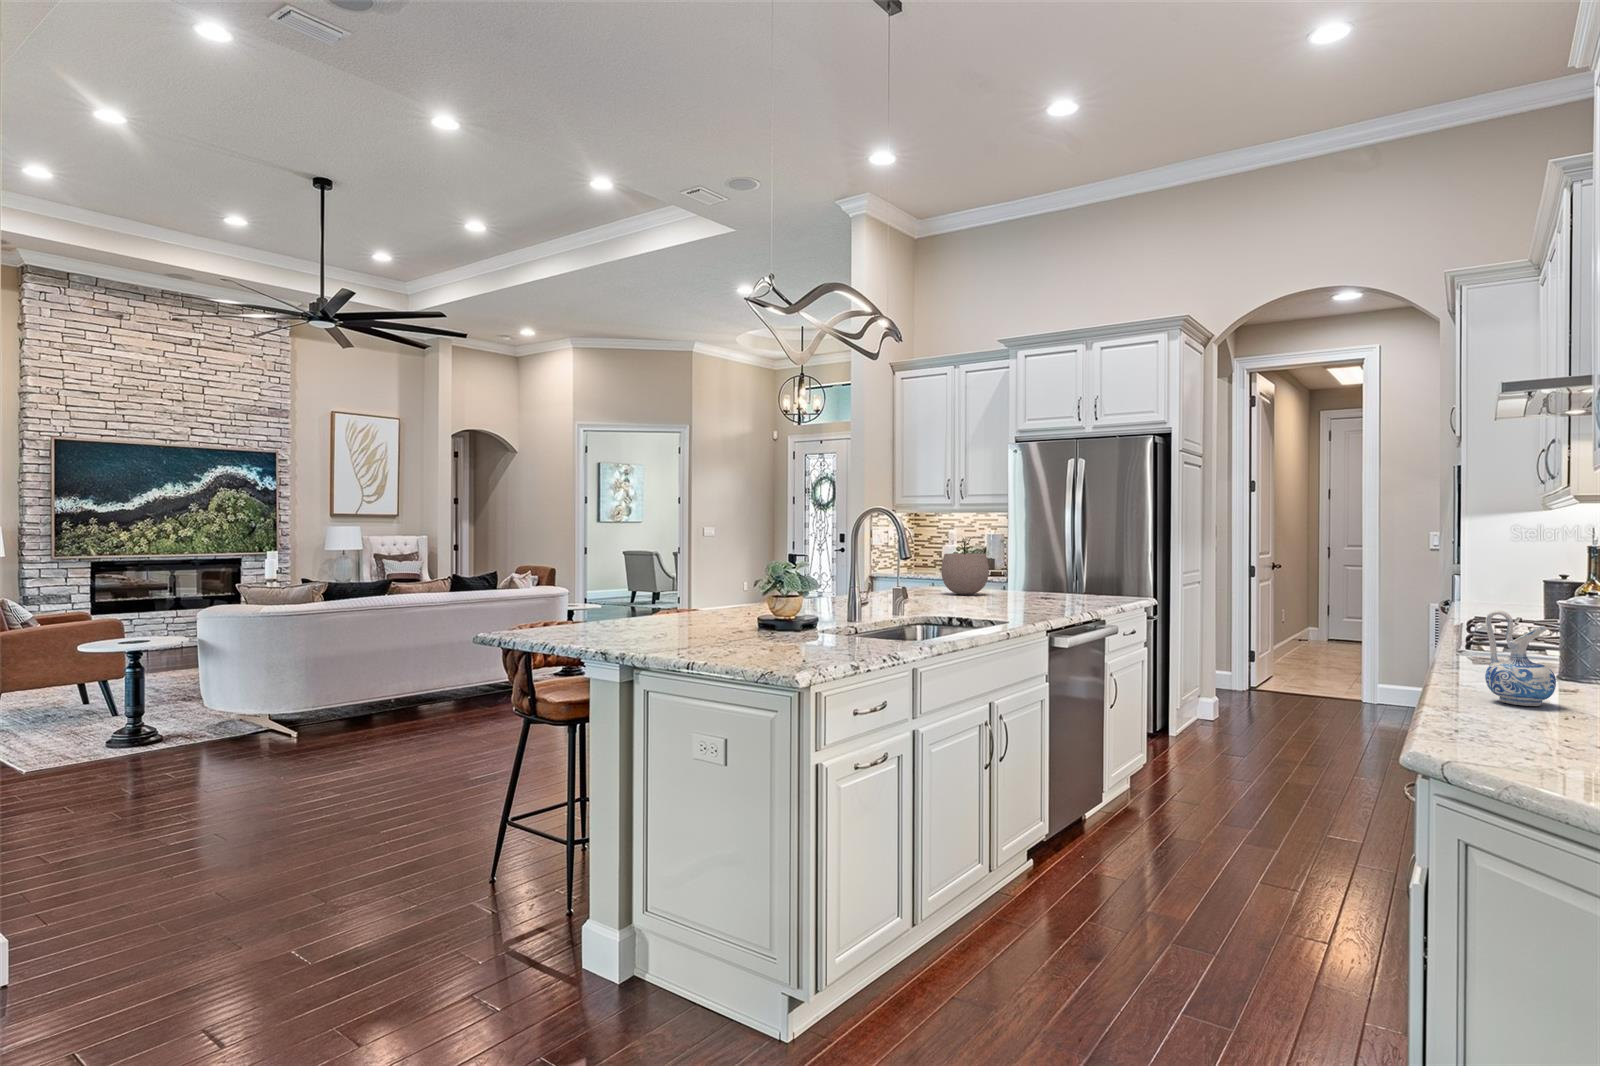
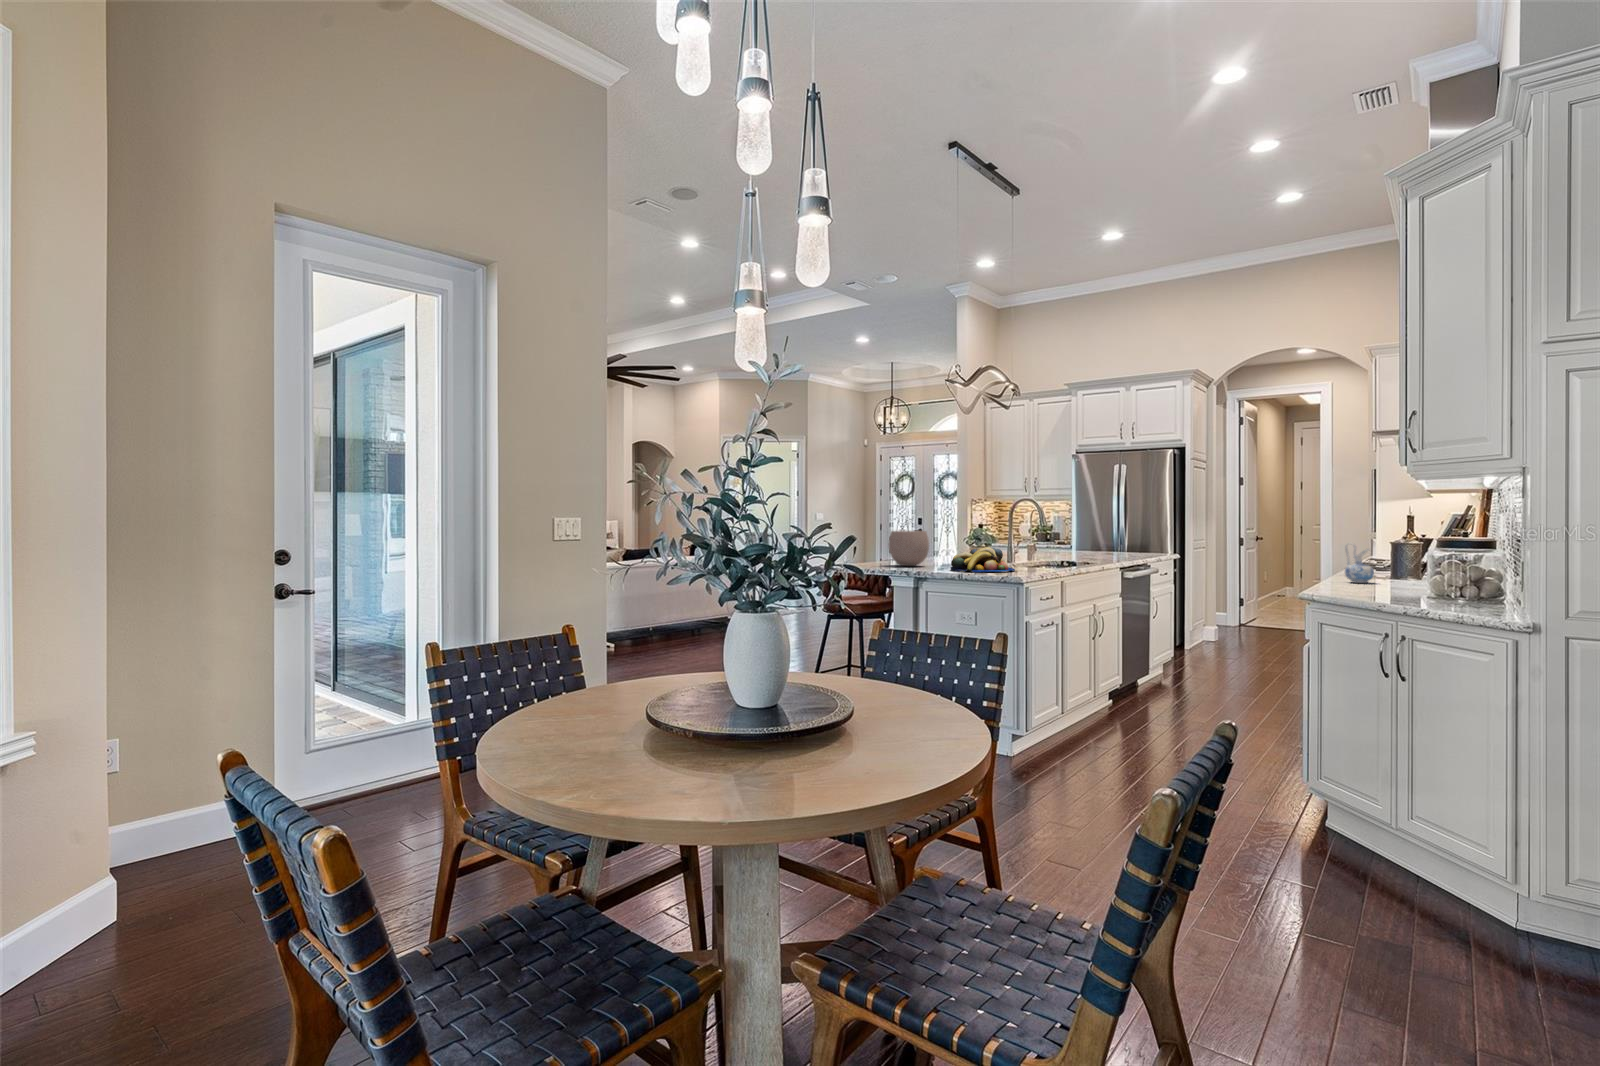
plant pot: present [941,538,989,595] -> present [888,520,929,566]
fruit bowl: none [691,601,819,655] -> present [951,547,1015,572]

